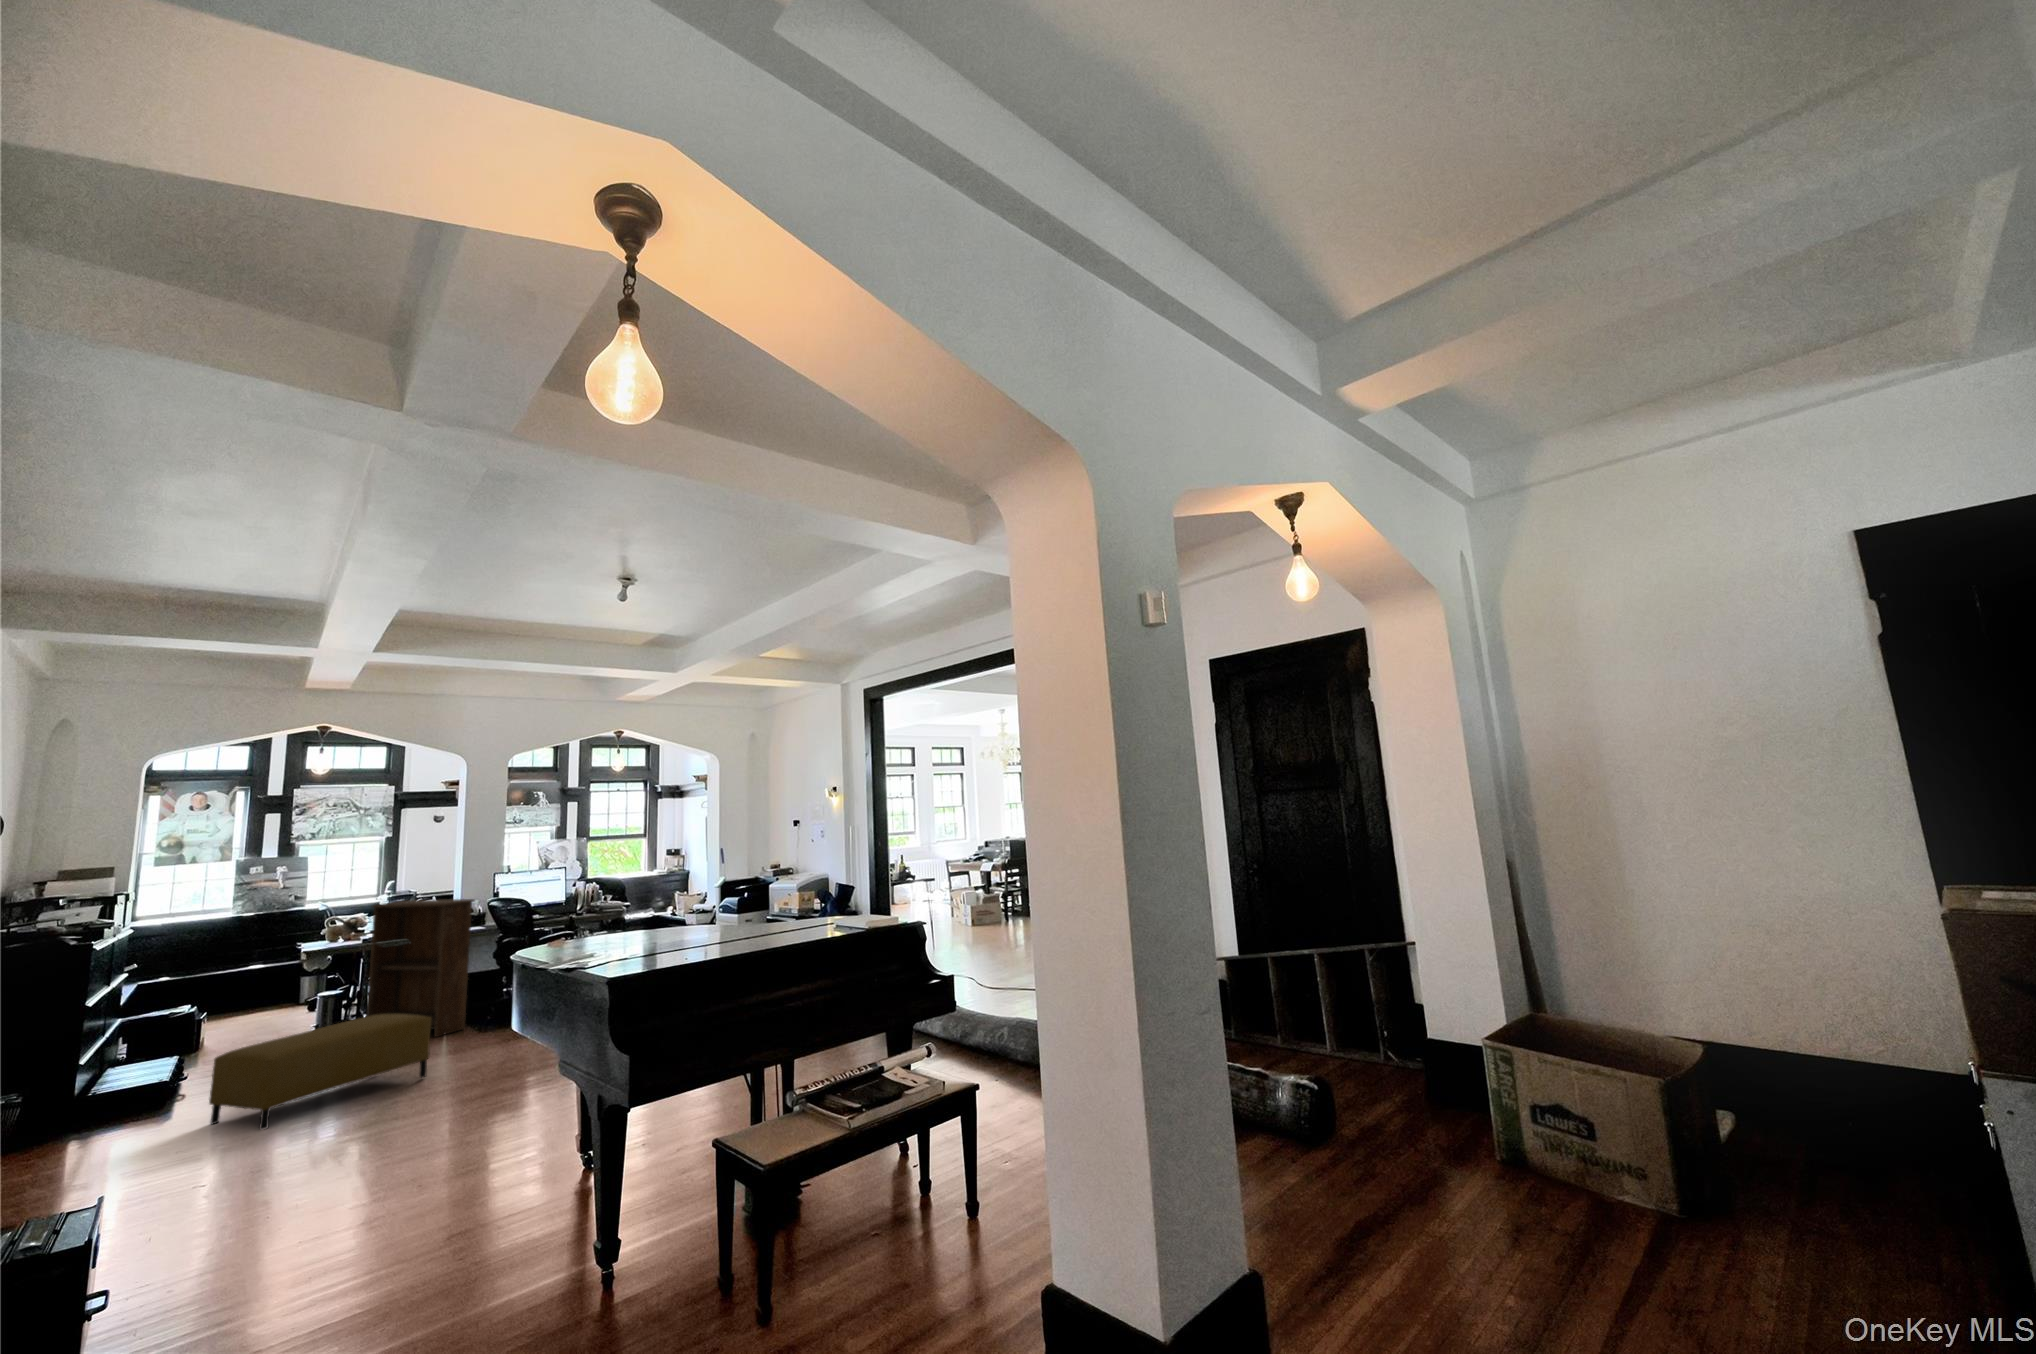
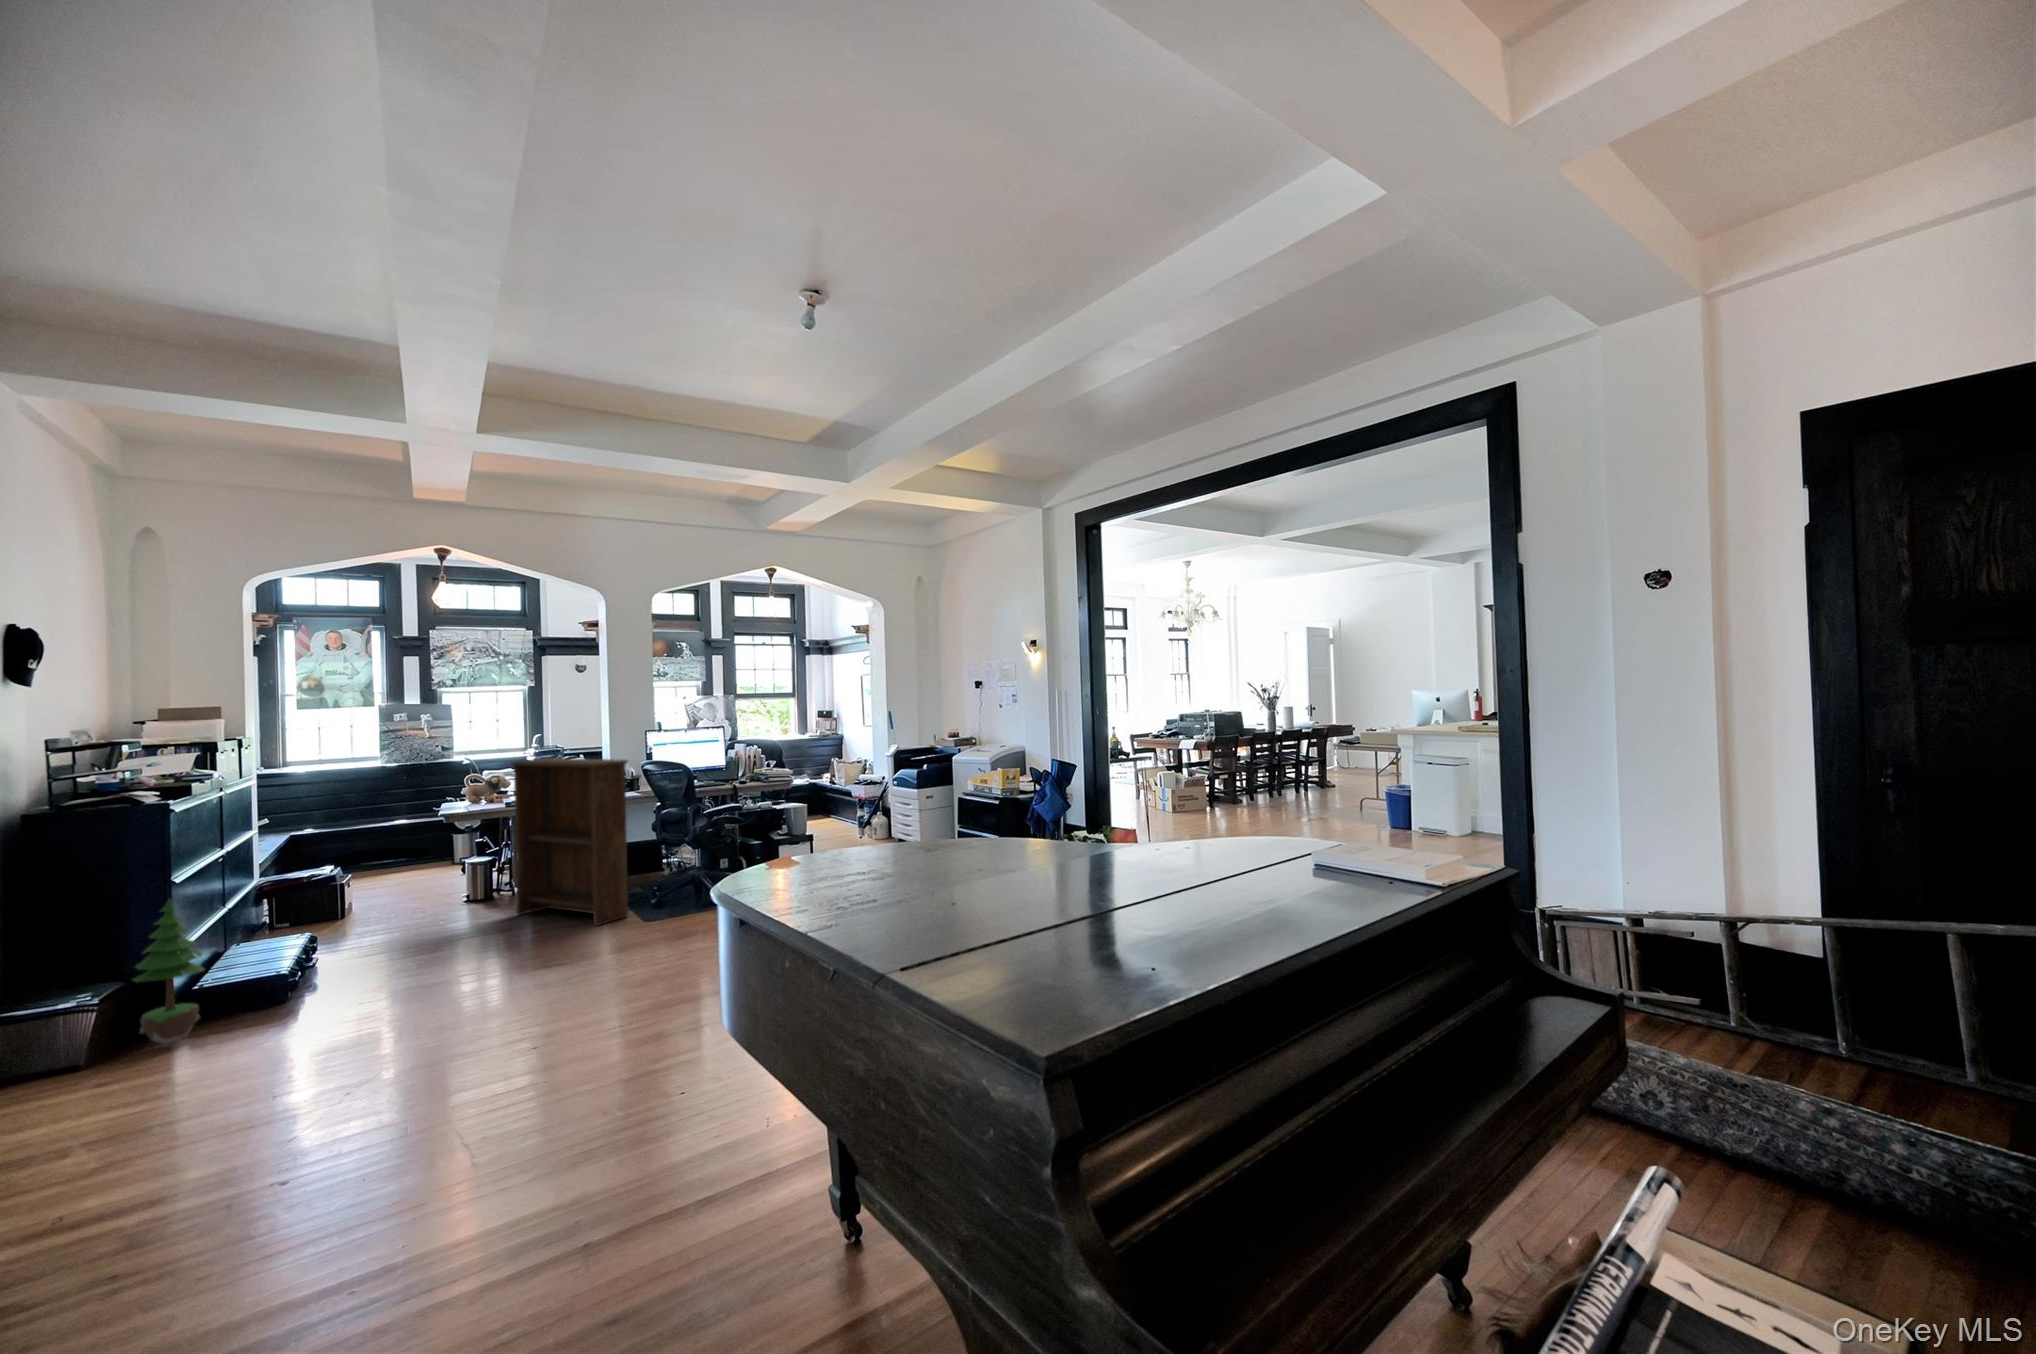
ottoman: present [209,1014,431,1130] -> none [322,906,591,1066]
potted tree: none [50,1018,110,1136] -> present [132,899,204,1046]

